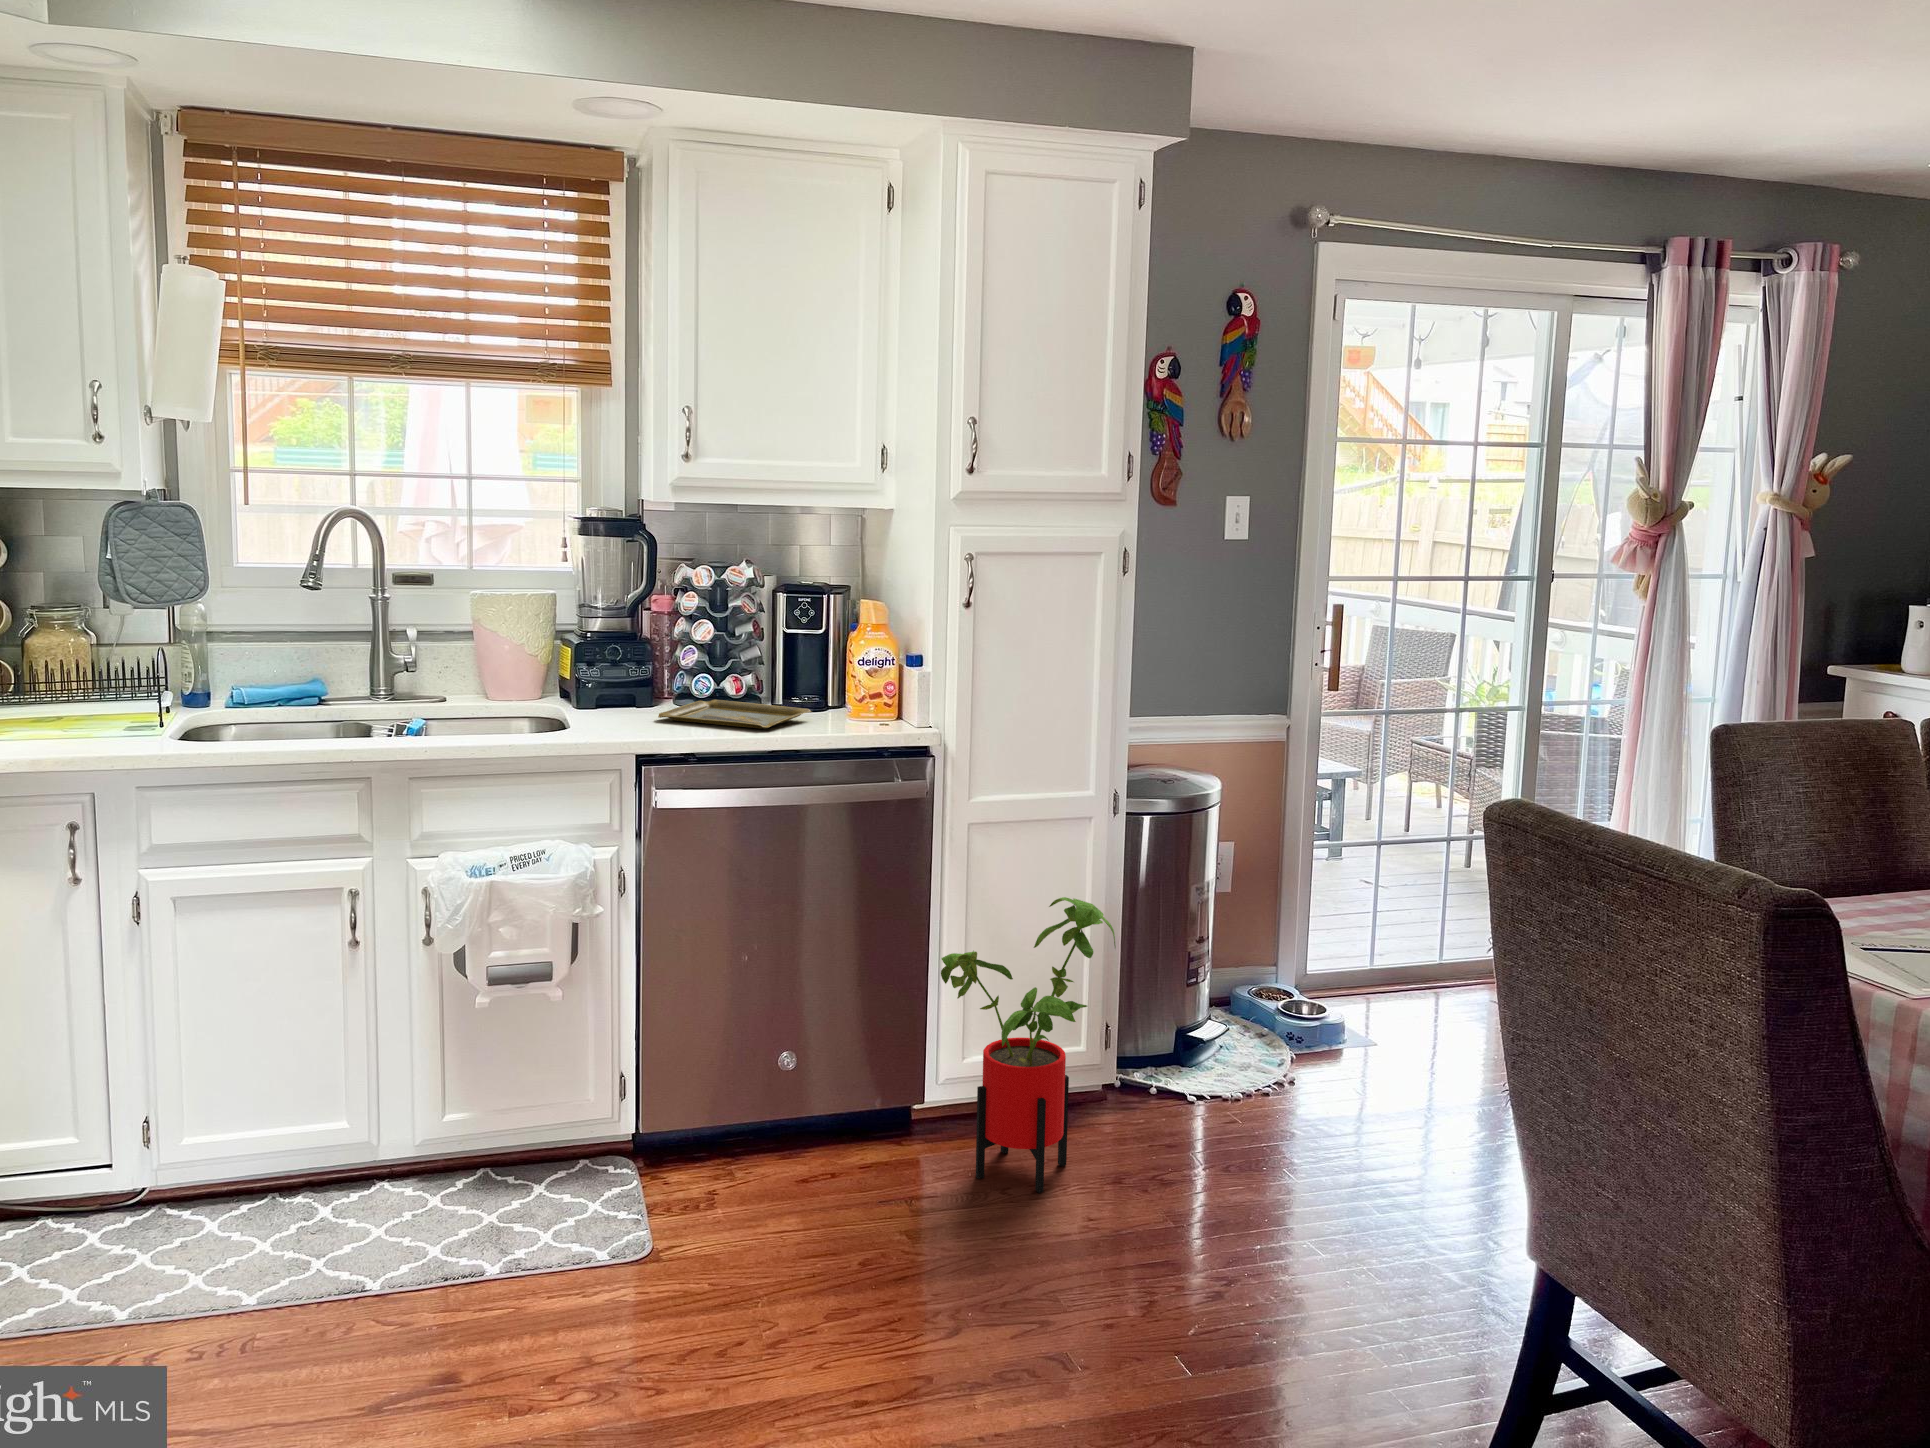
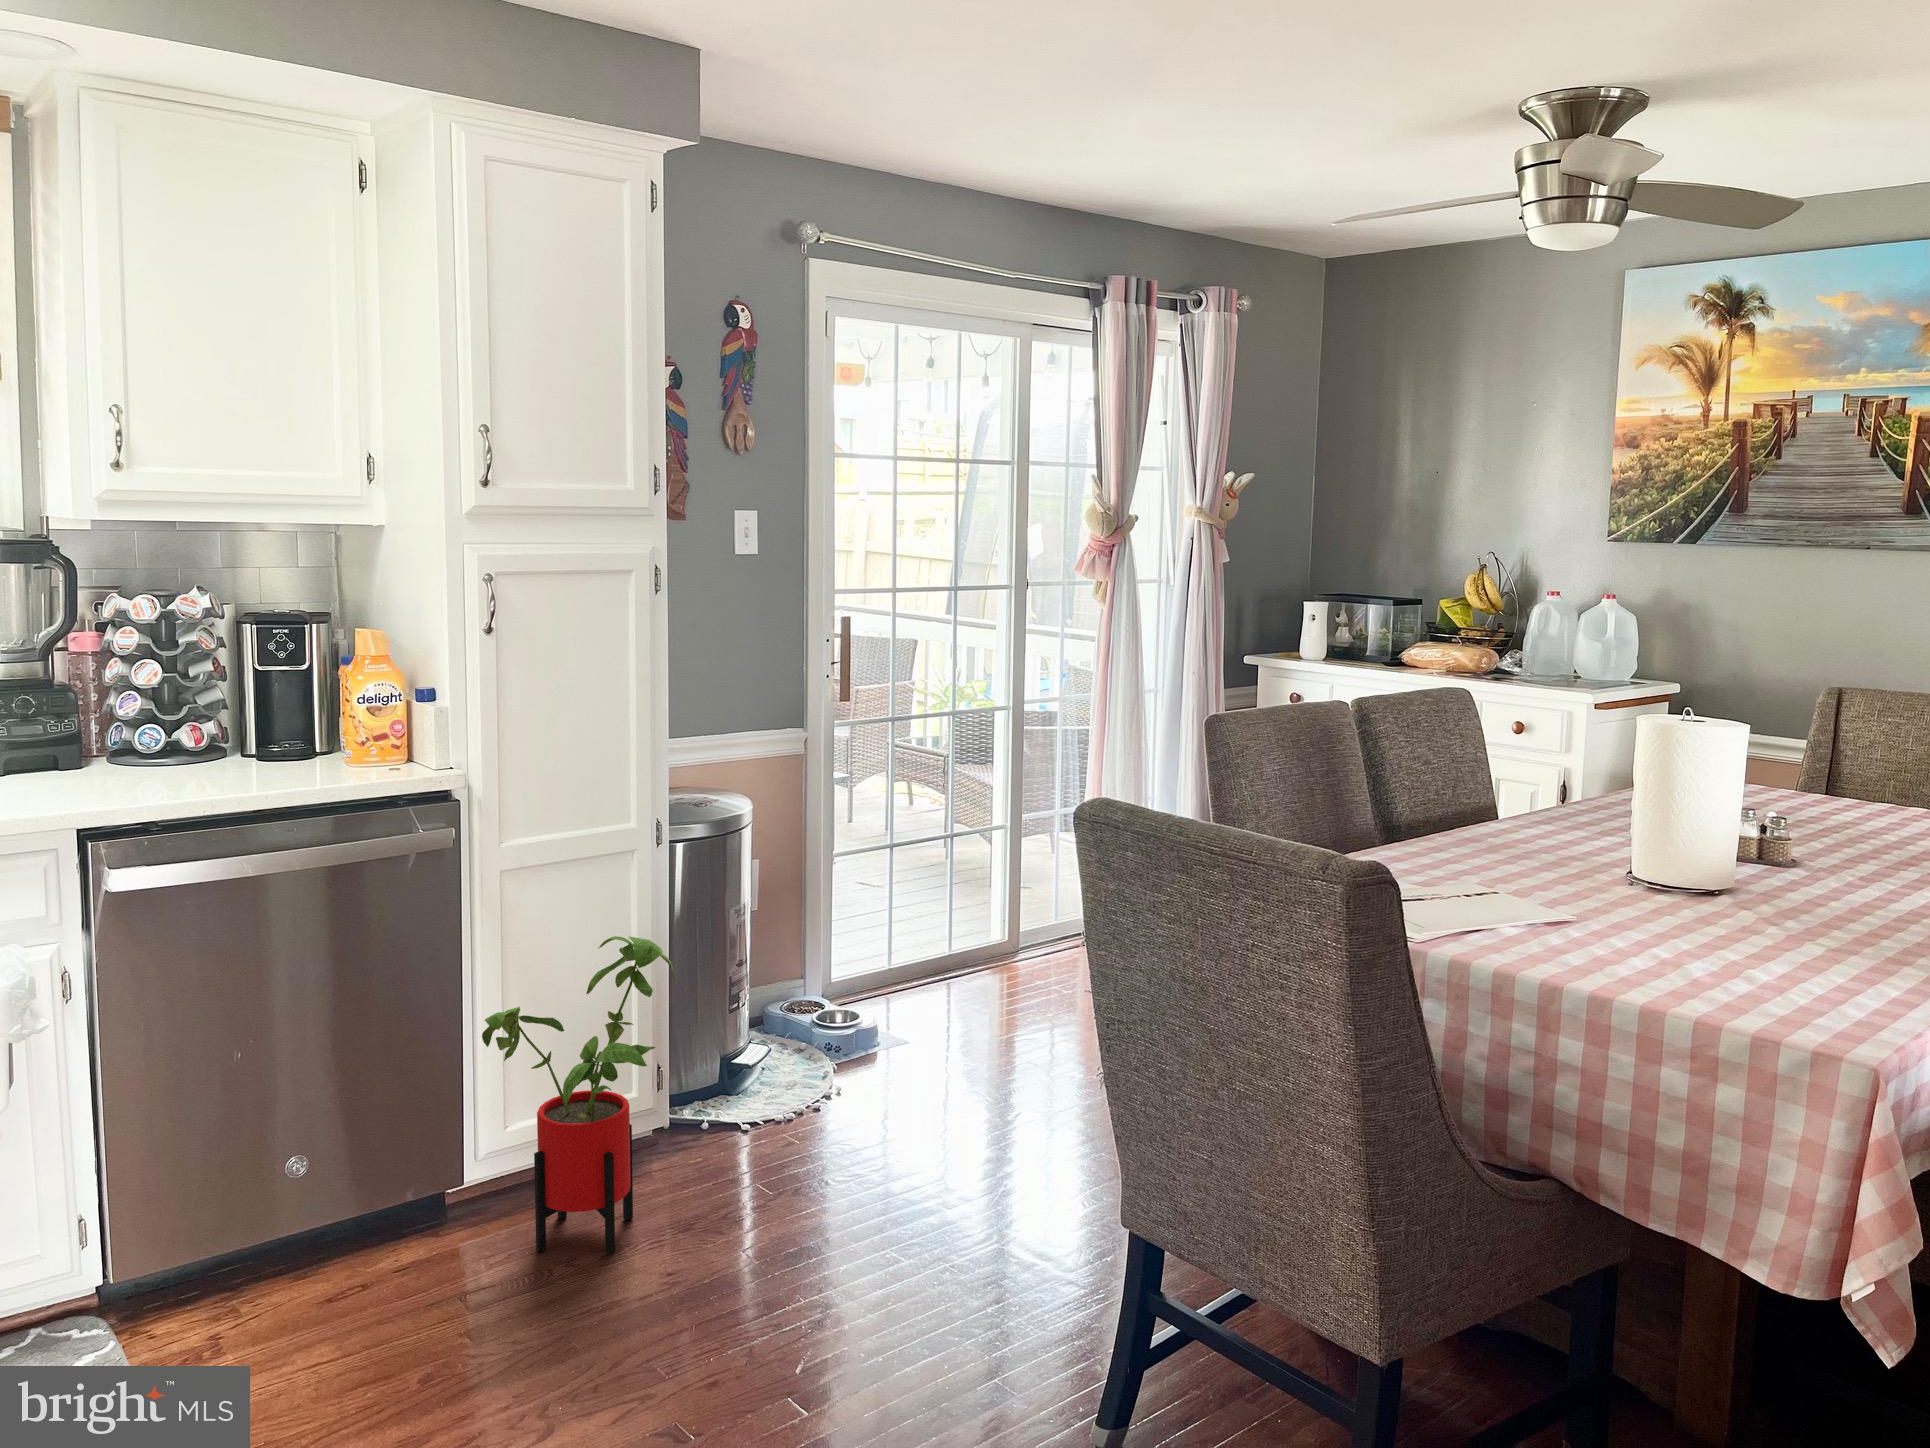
tray: present [658,700,812,729] -> none [97,754,301,784]

